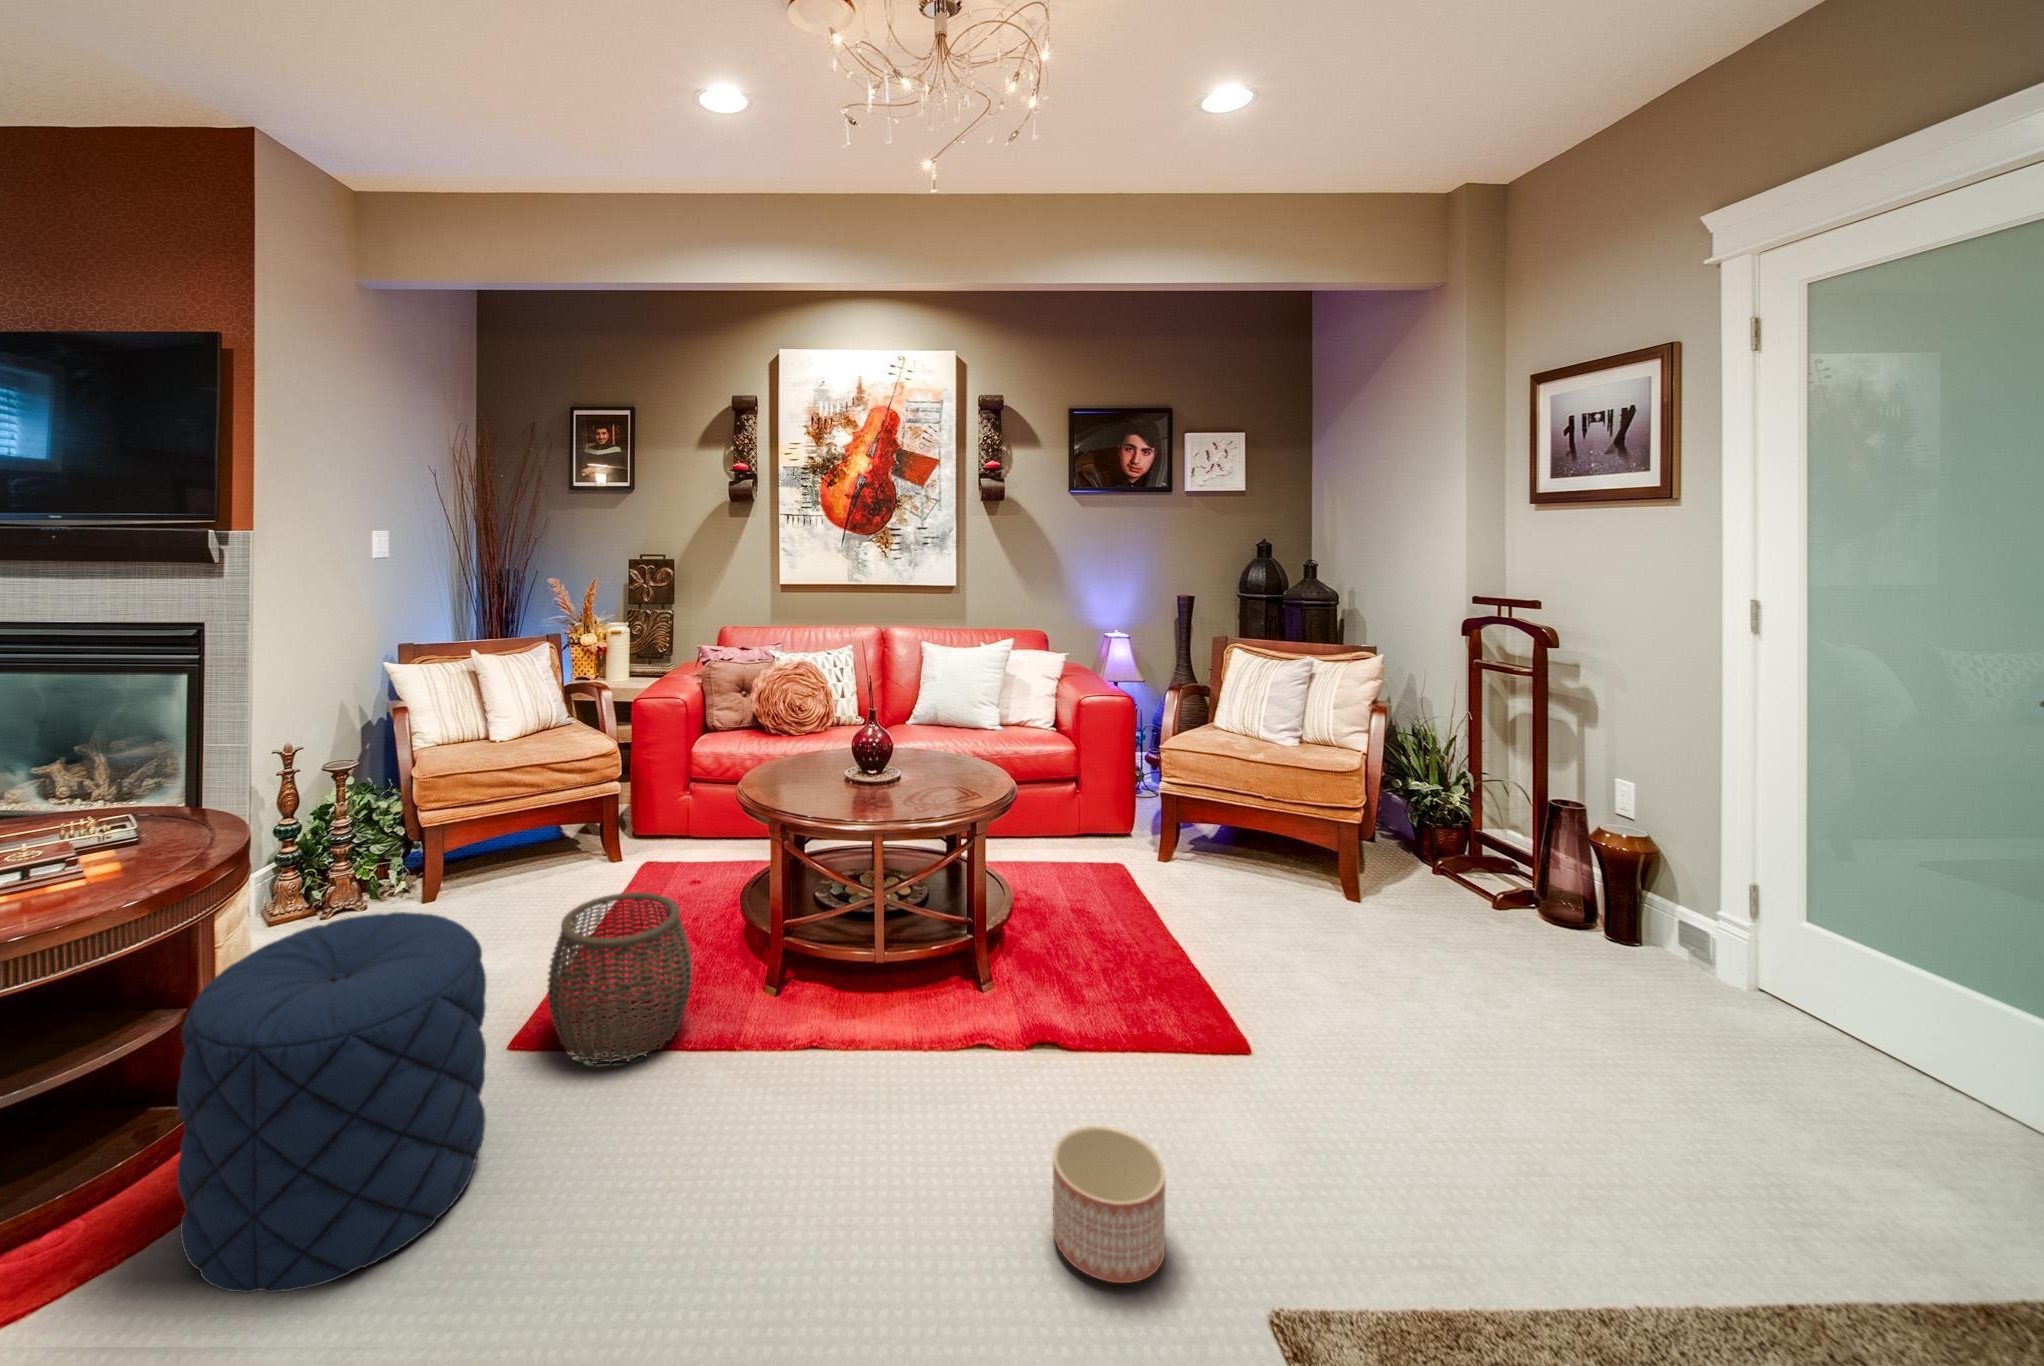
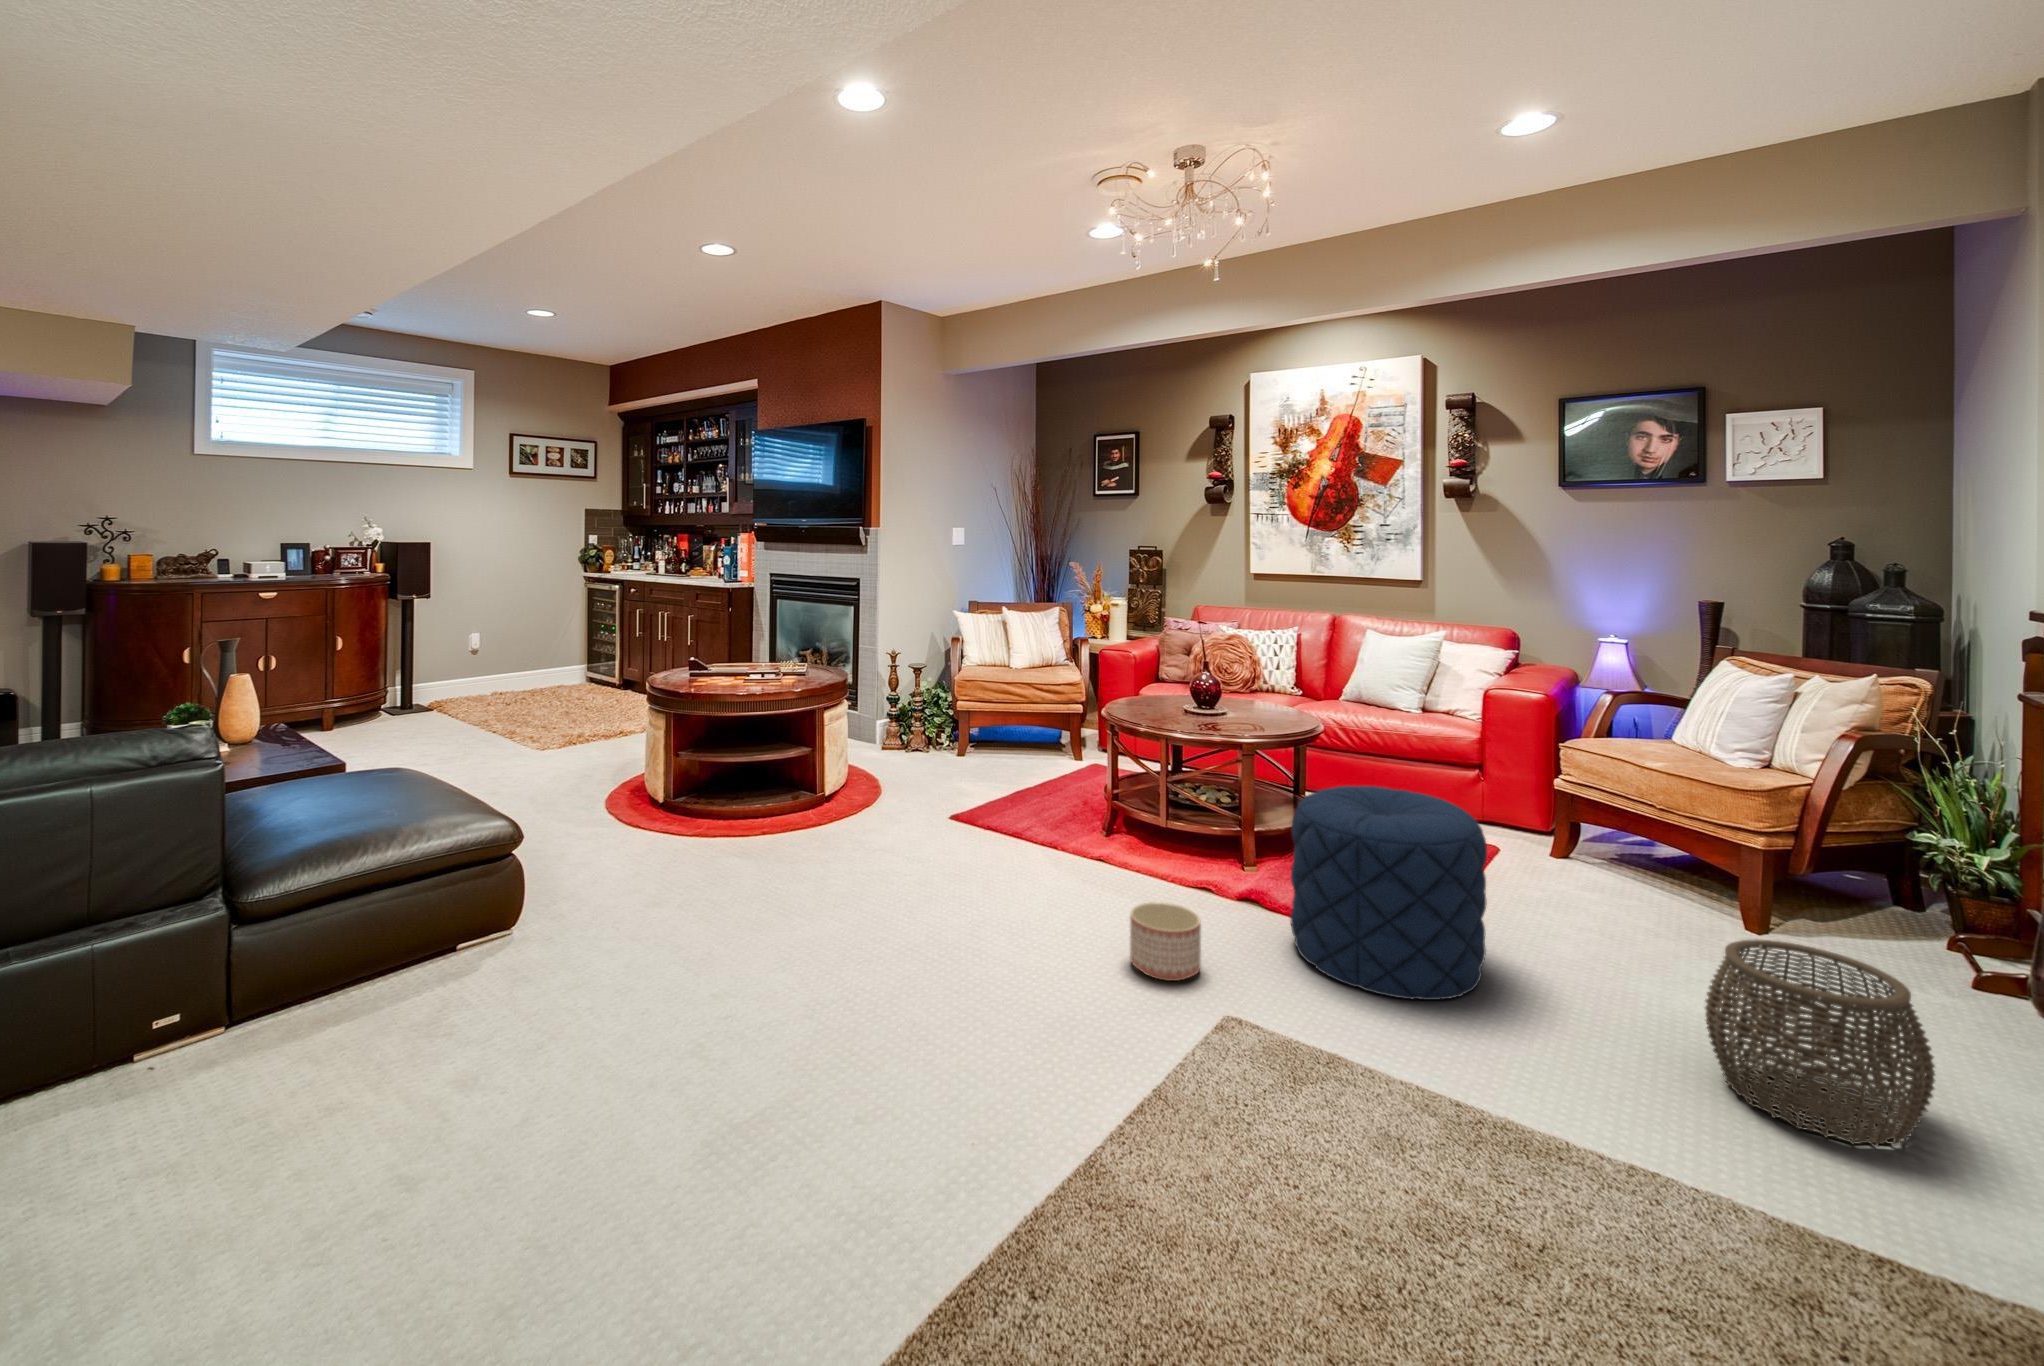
woven basket: present [547,892,692,1064] -> present [1705,940,1935,1147]
pouf: present [177,912,486,1293] -> present [1291,786,1487,1000]

